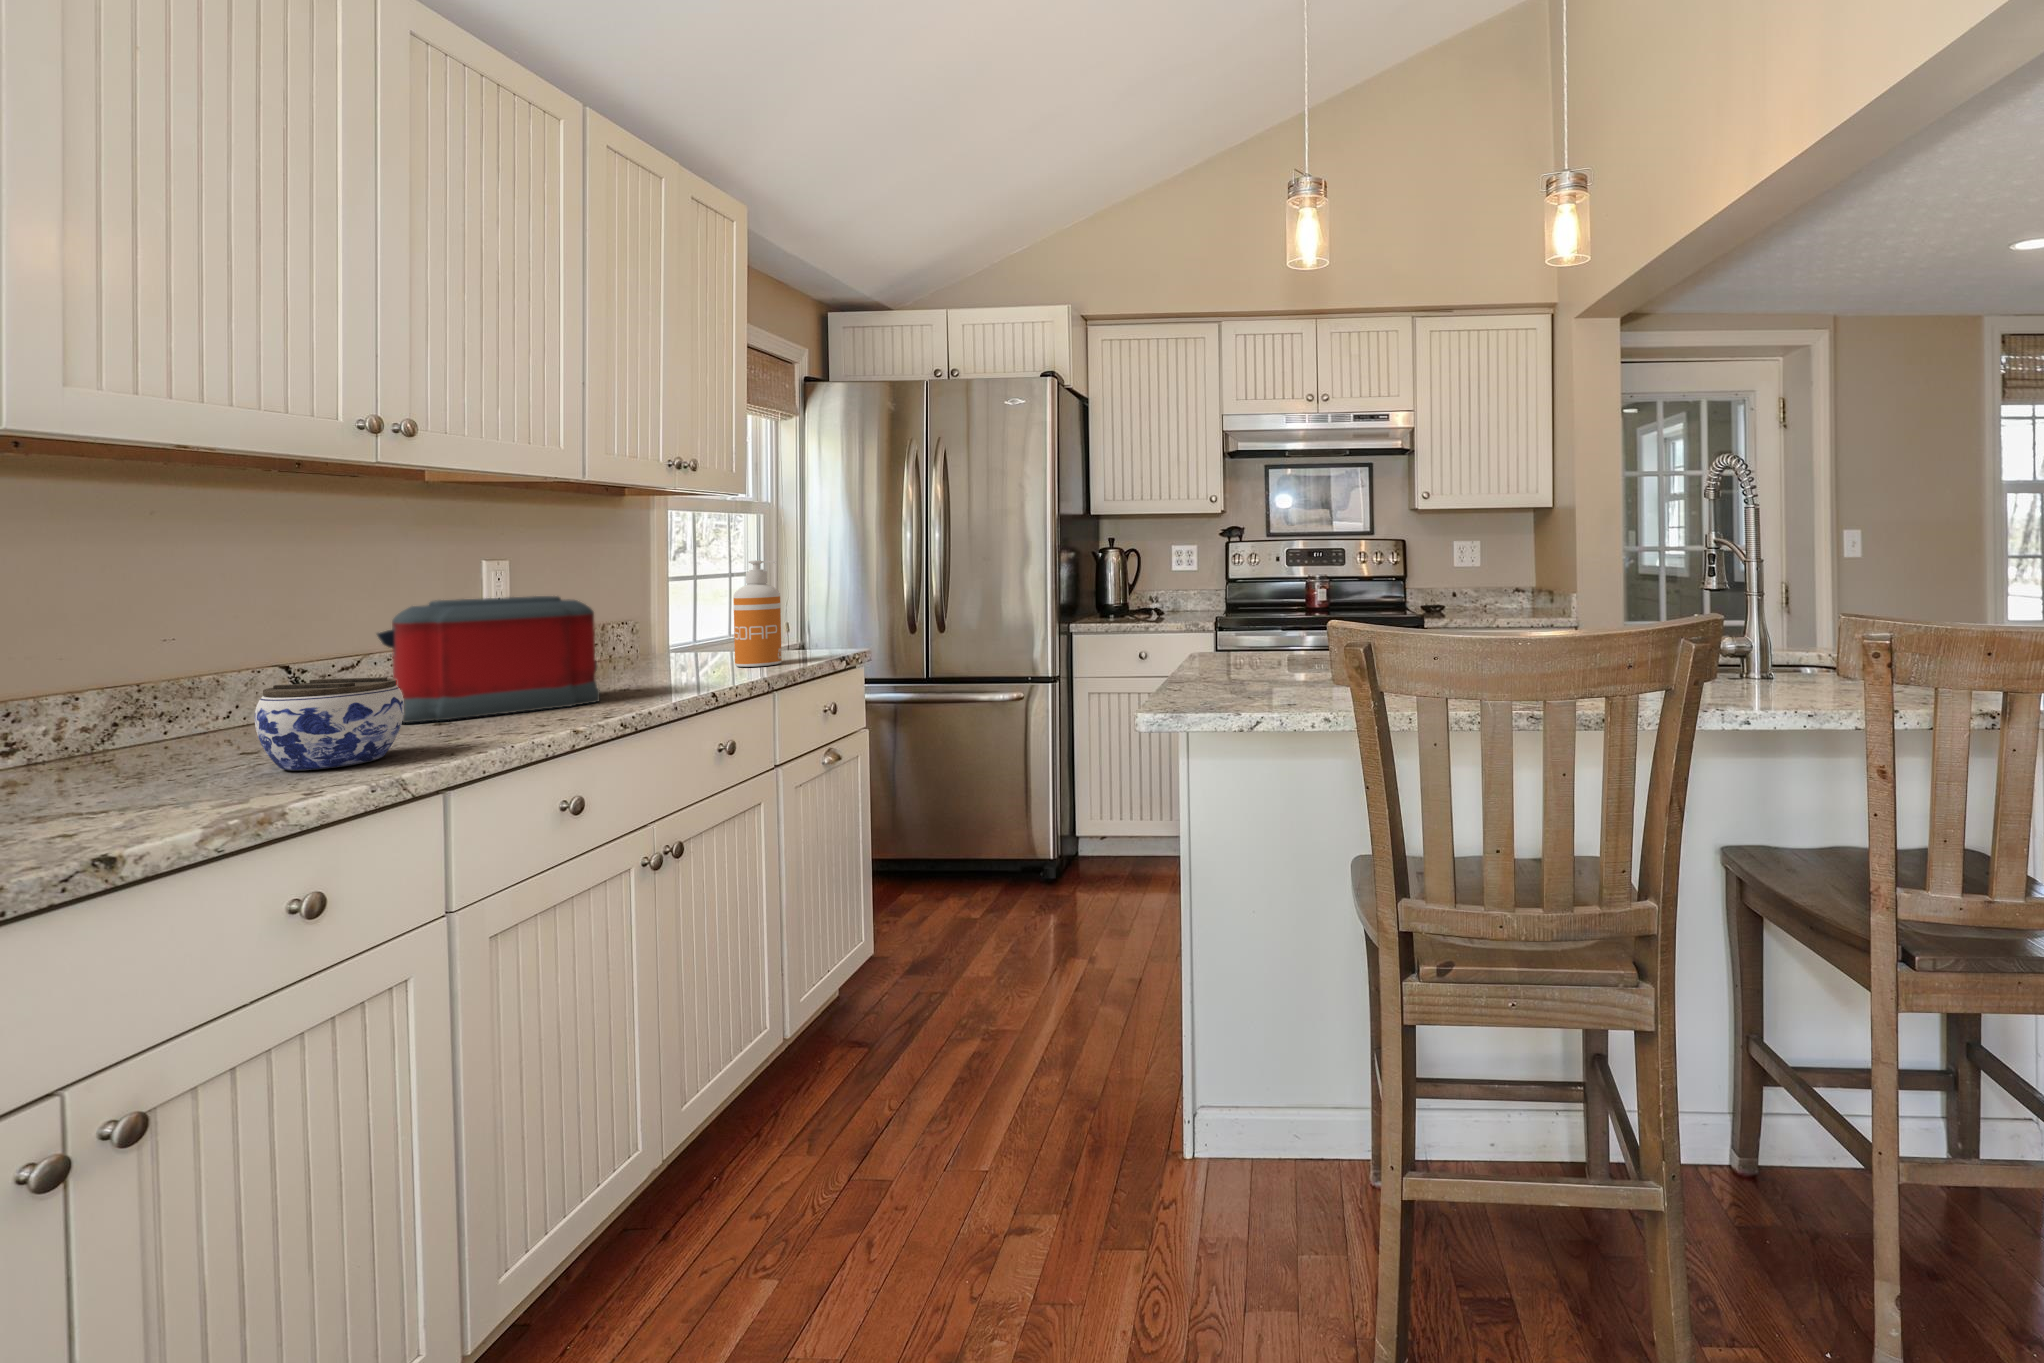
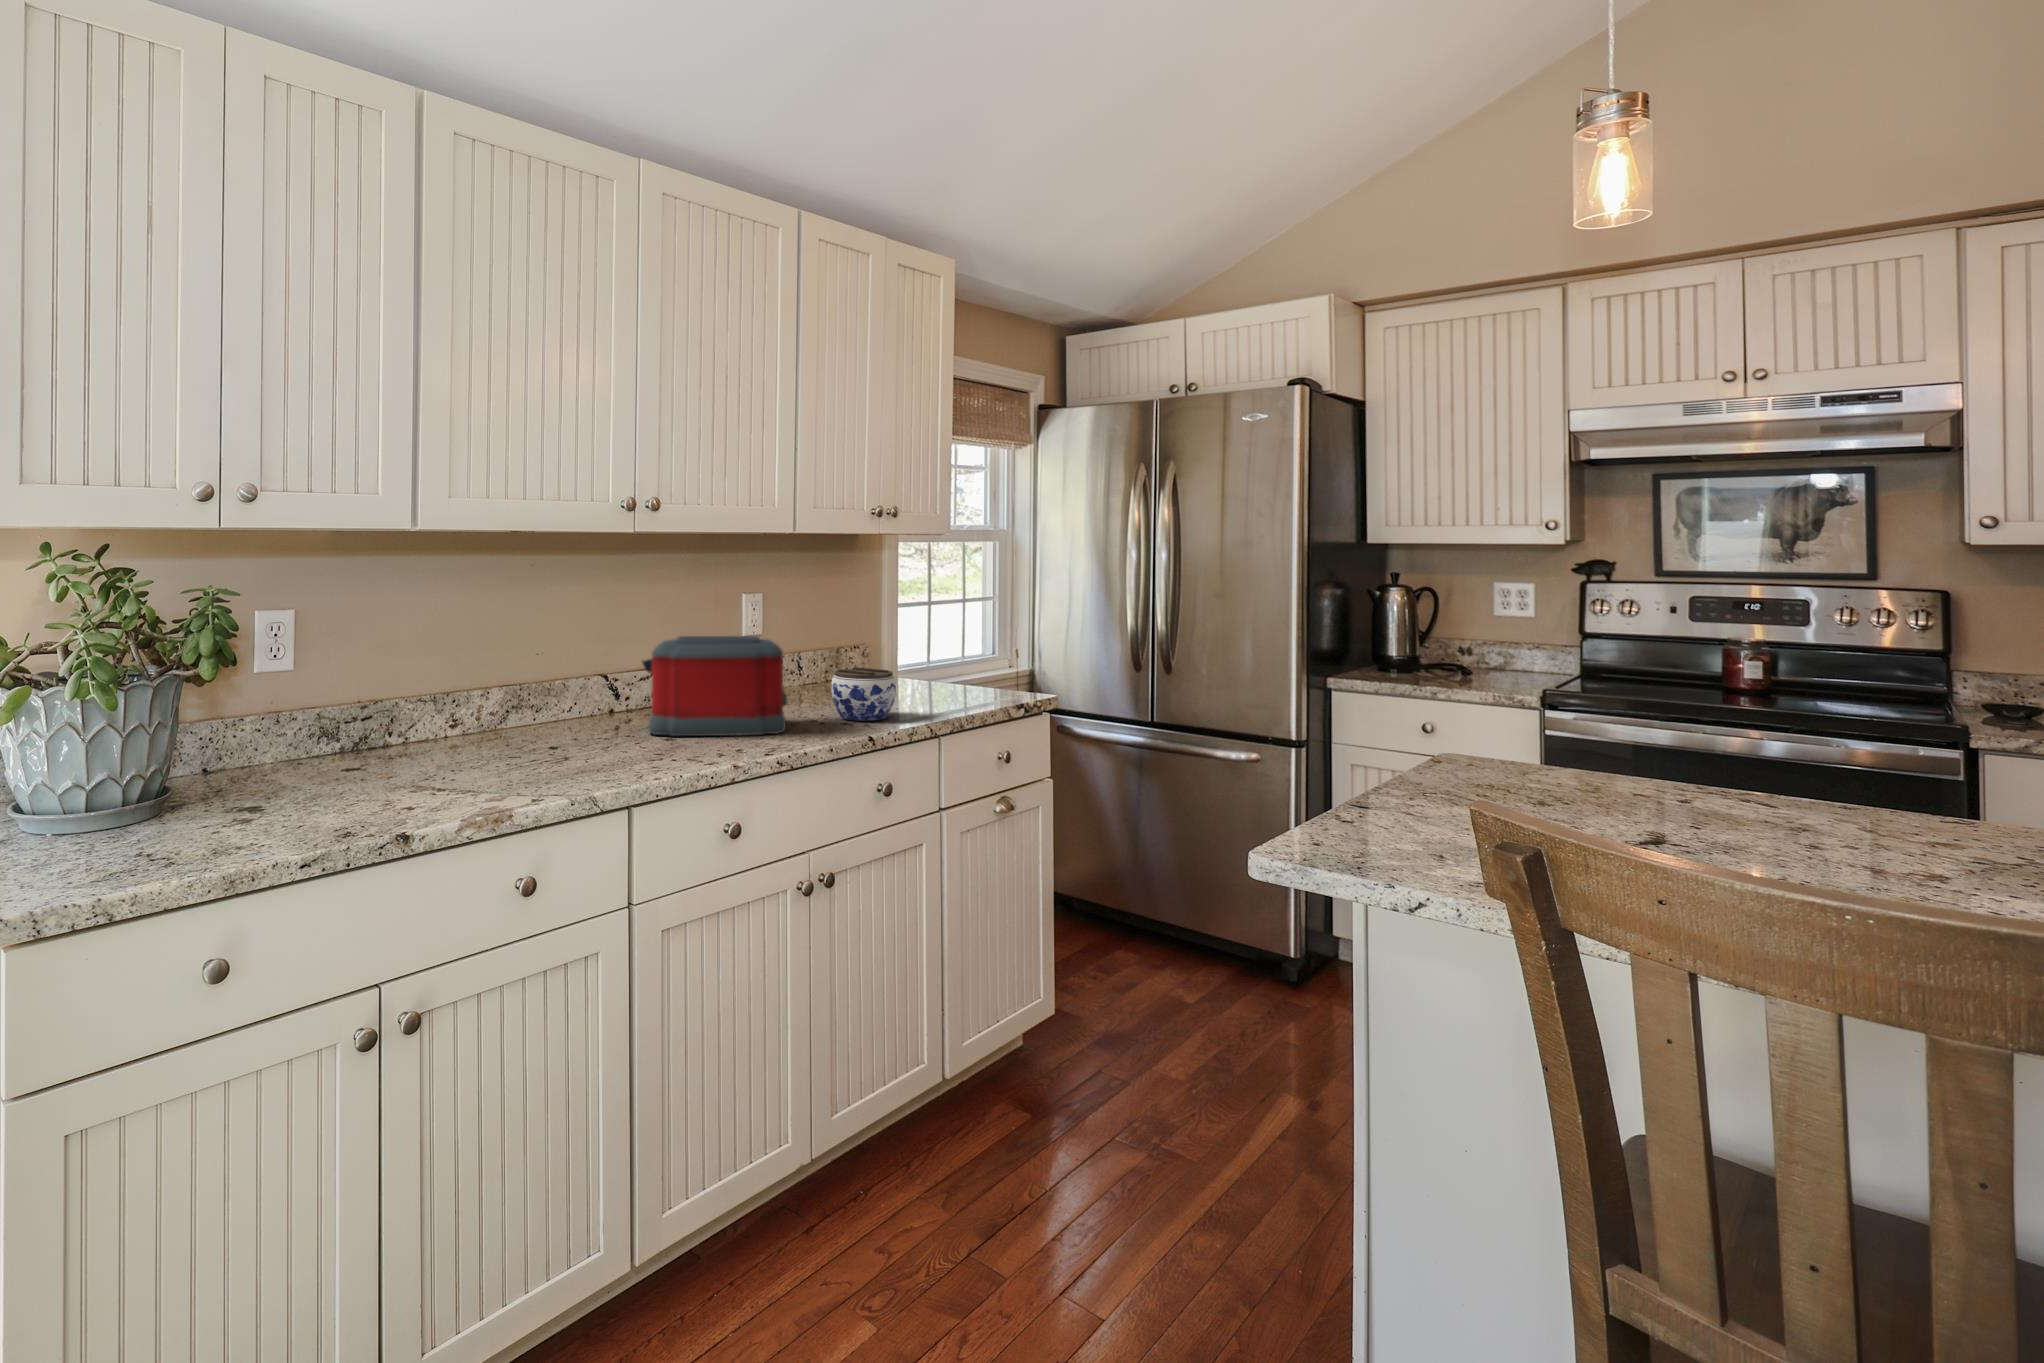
soap dispenser: present [734,560,782,667] -> none [922,603,962,707]
jar: present [255,677,404,770] -> present [831,667,896,721]

